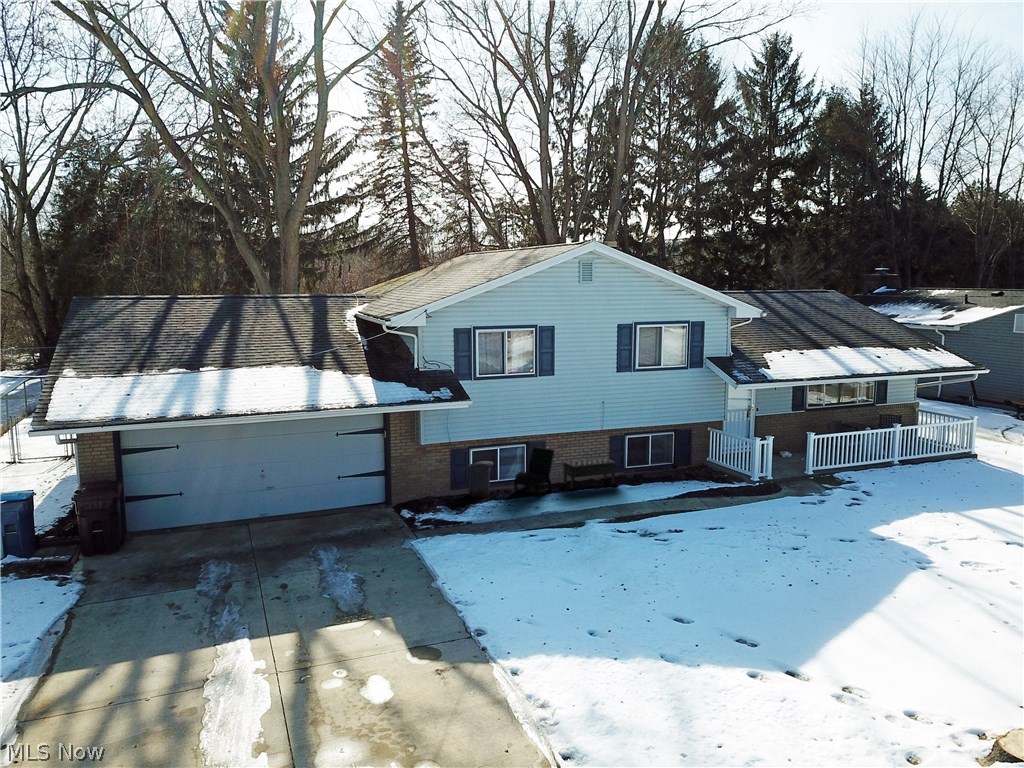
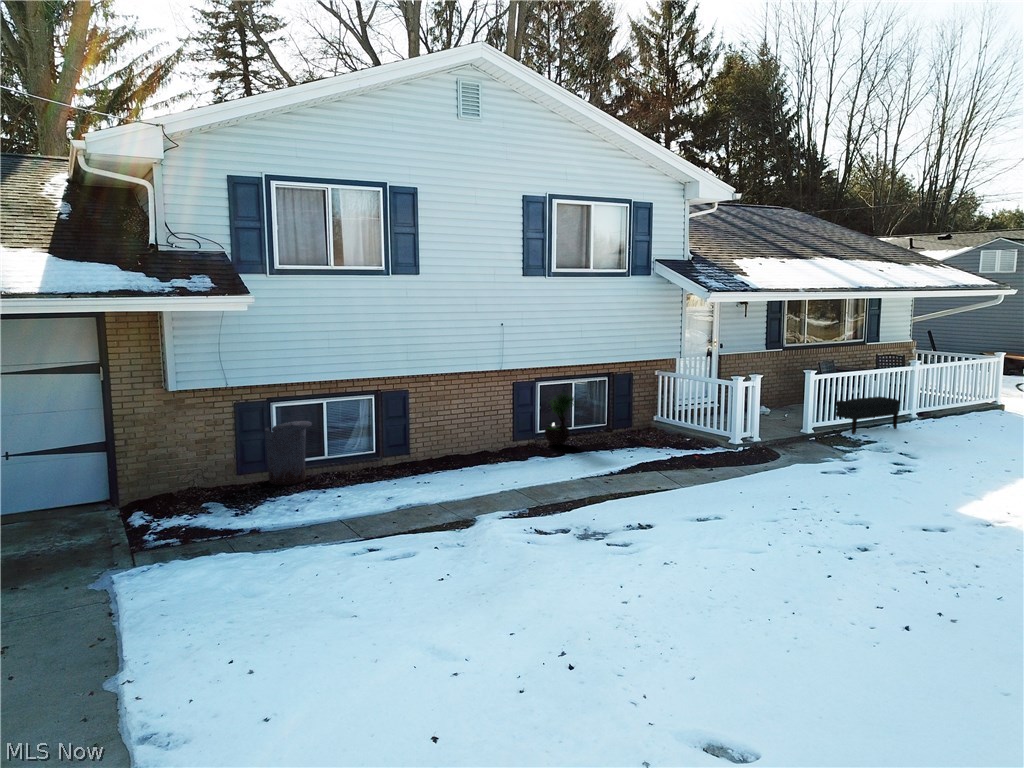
potted tree: none [630,442,652,477] -> present [545,394,576,445]
lounge chair: present [514,447,554,496] -> none [350,397,421,479]
bench: present [563,459,616,488] -> present [836,396,900,435]

